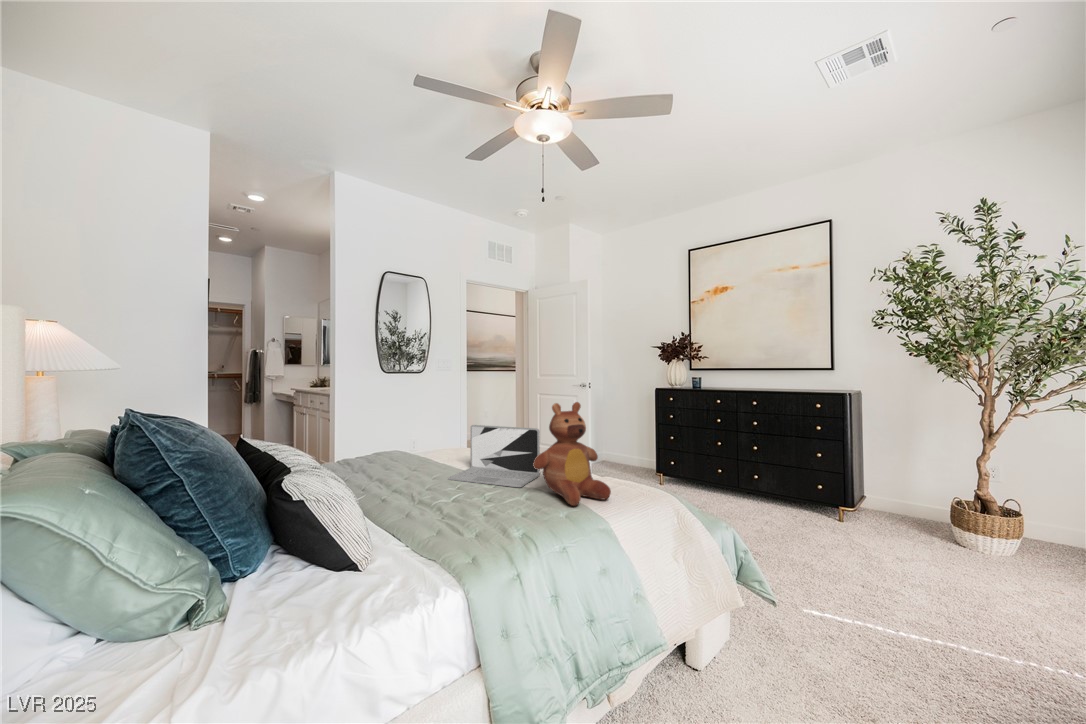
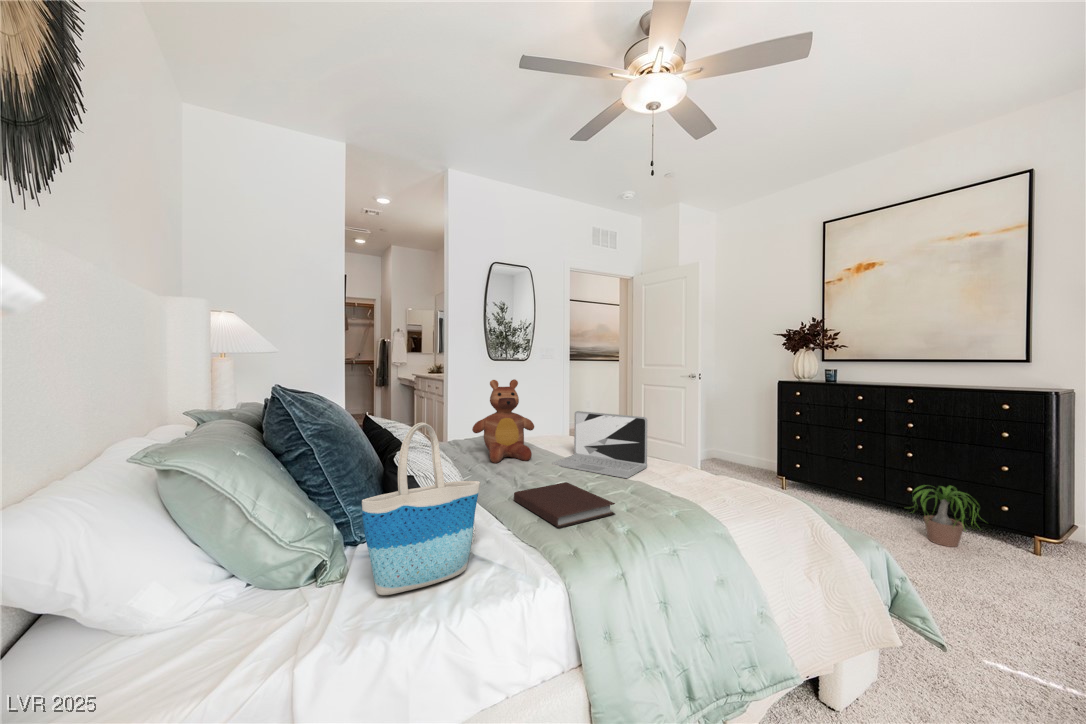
teddy bear: present [533,402,611,506] -> present [472,379,534,463]
tote bag: none [247,447,375,626] -> present [362,423,480,595]
potted plant: none [752,474,817,525] -> present [913,485,979,547]
notebook: none [409,496,509,540] -> present [514,482,615,528]

